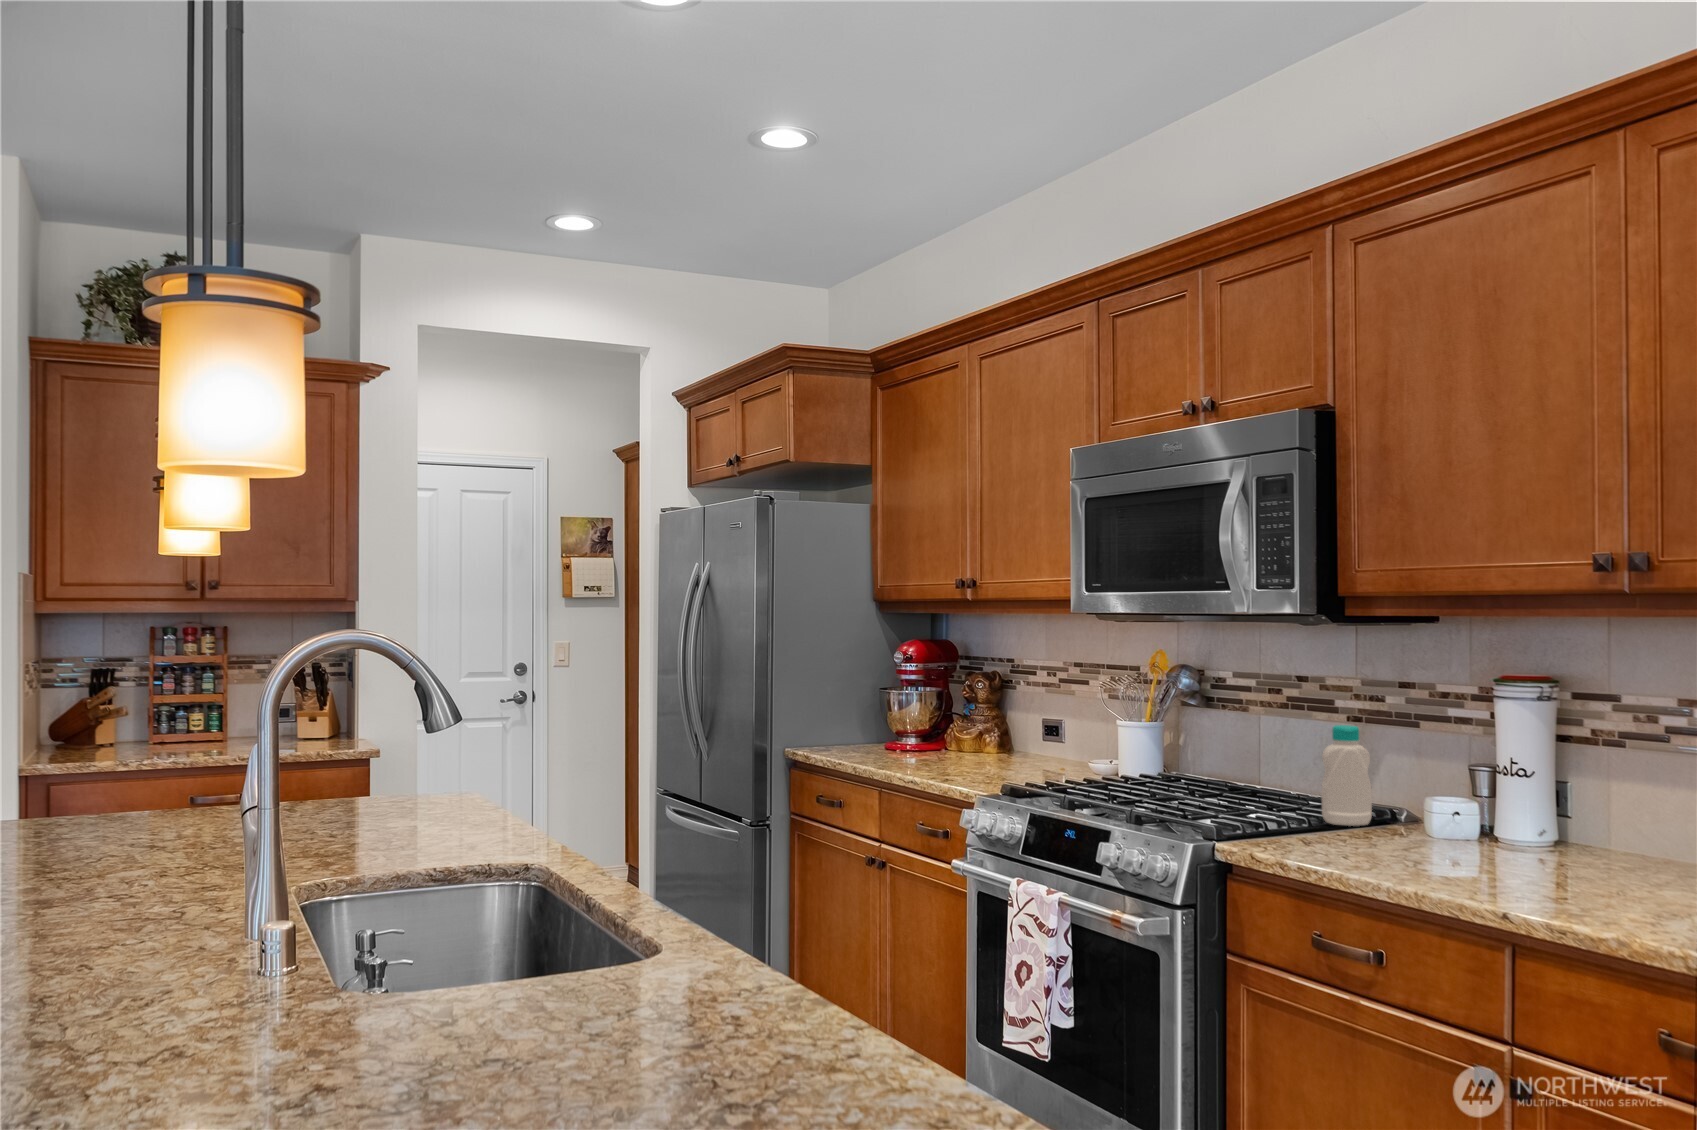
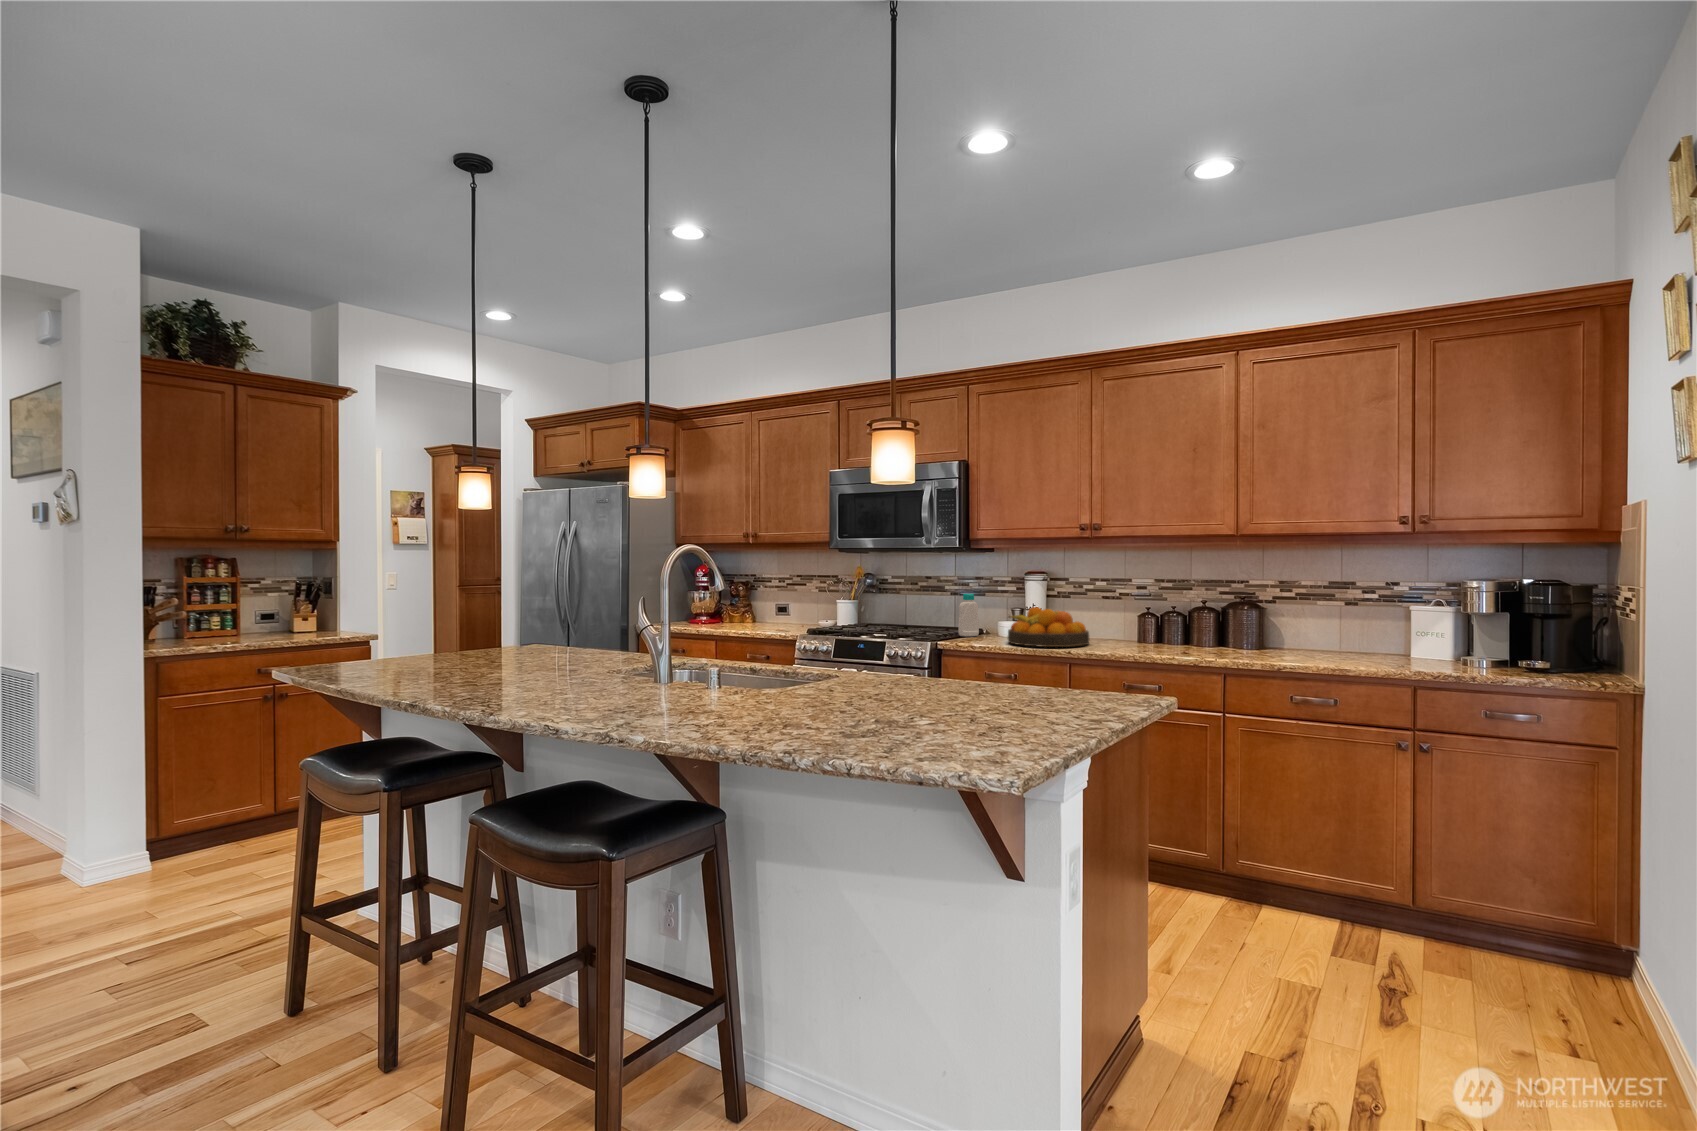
fruit bowl: none [1407,772,1634,890] -> present [1008,607,1089,647]

